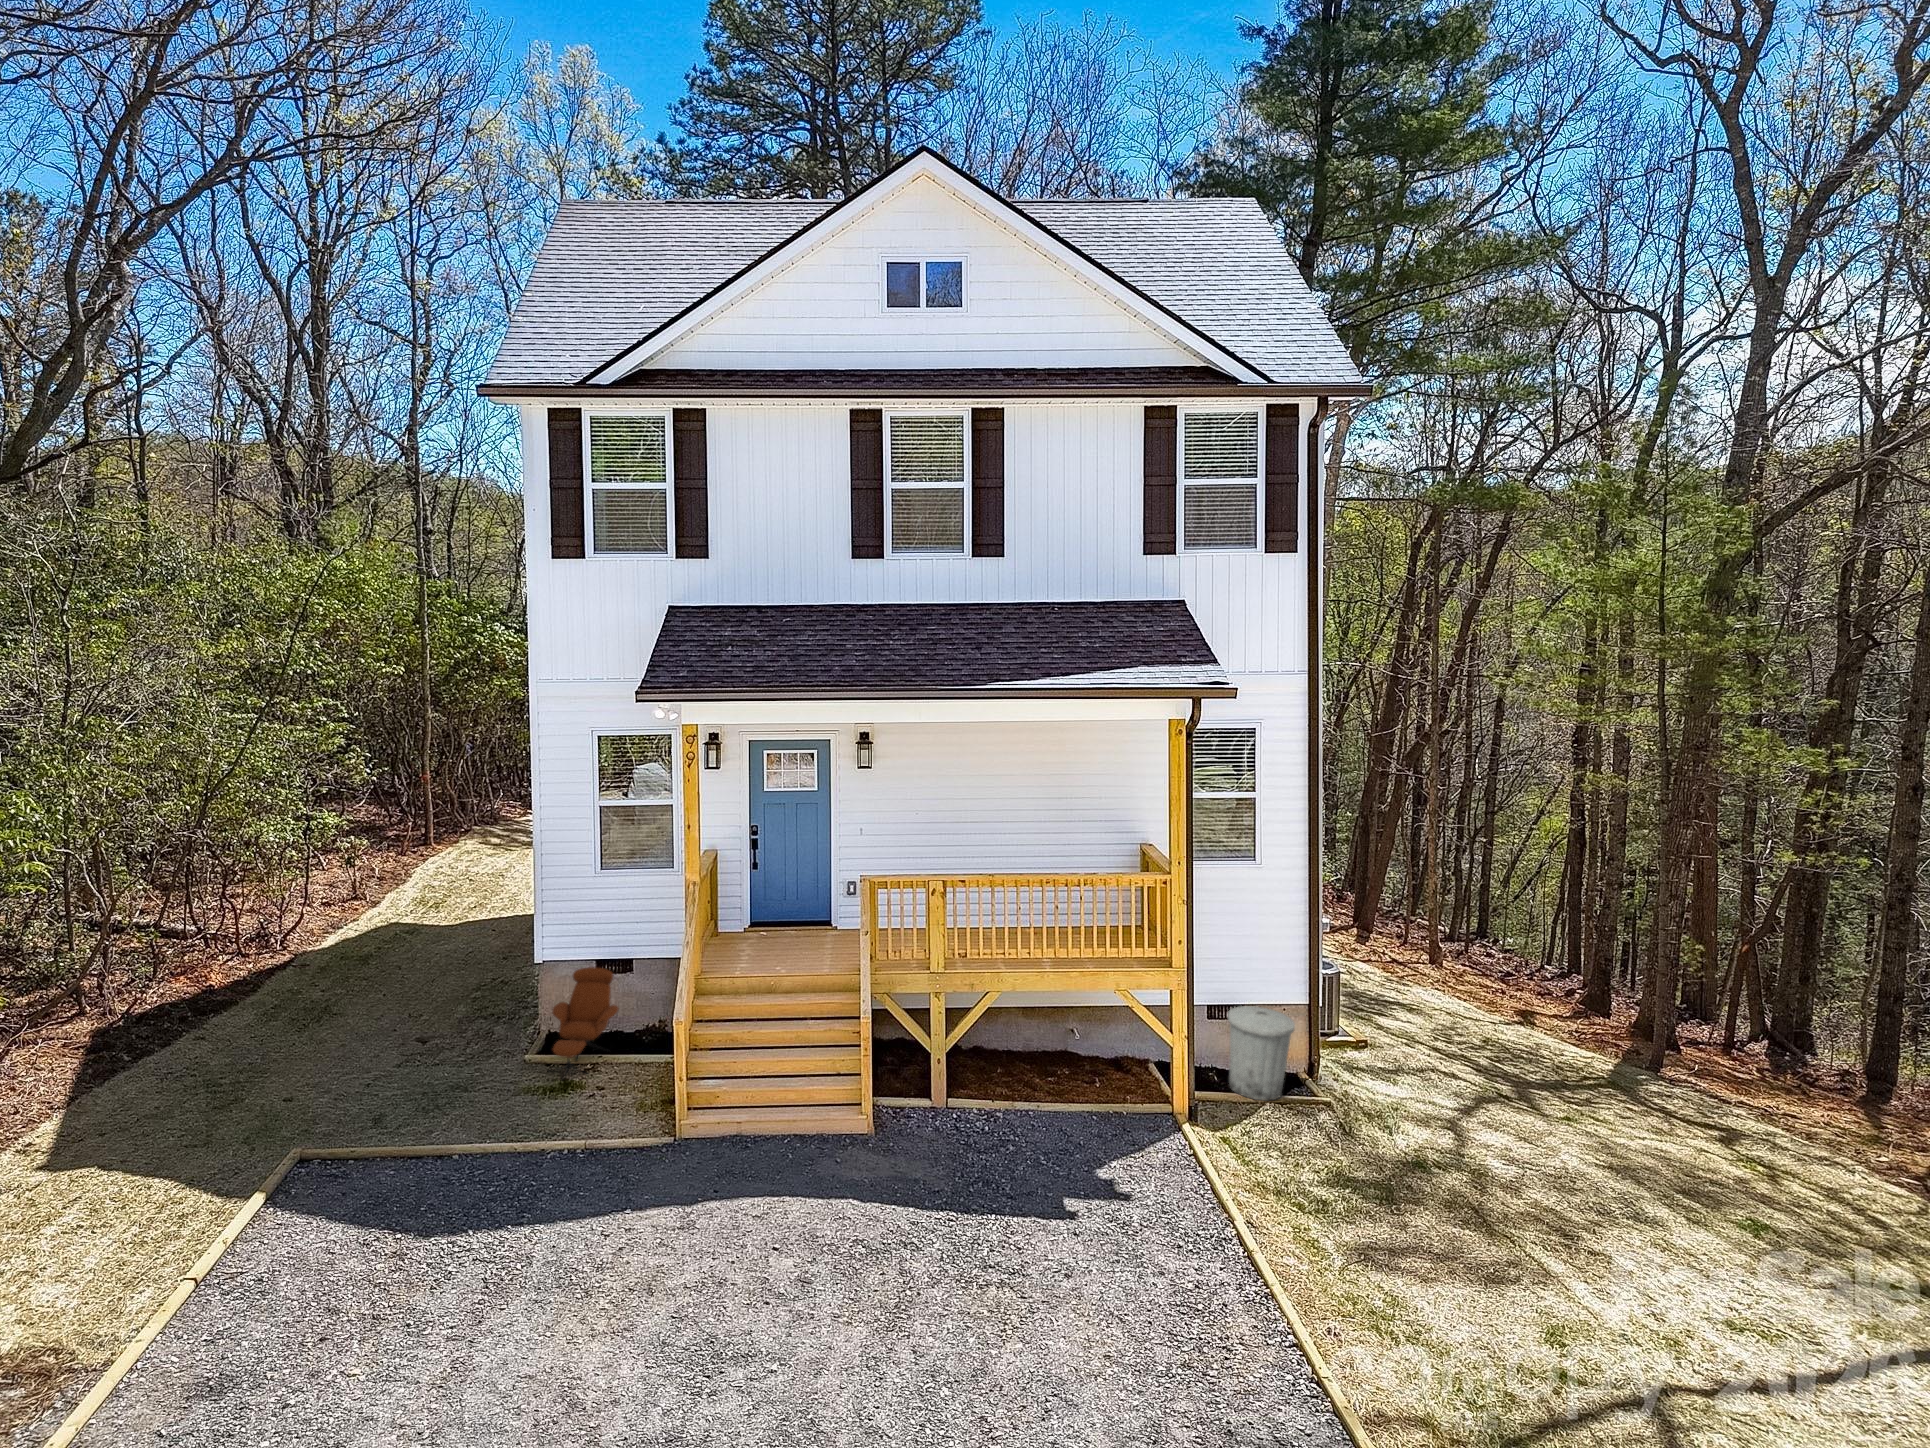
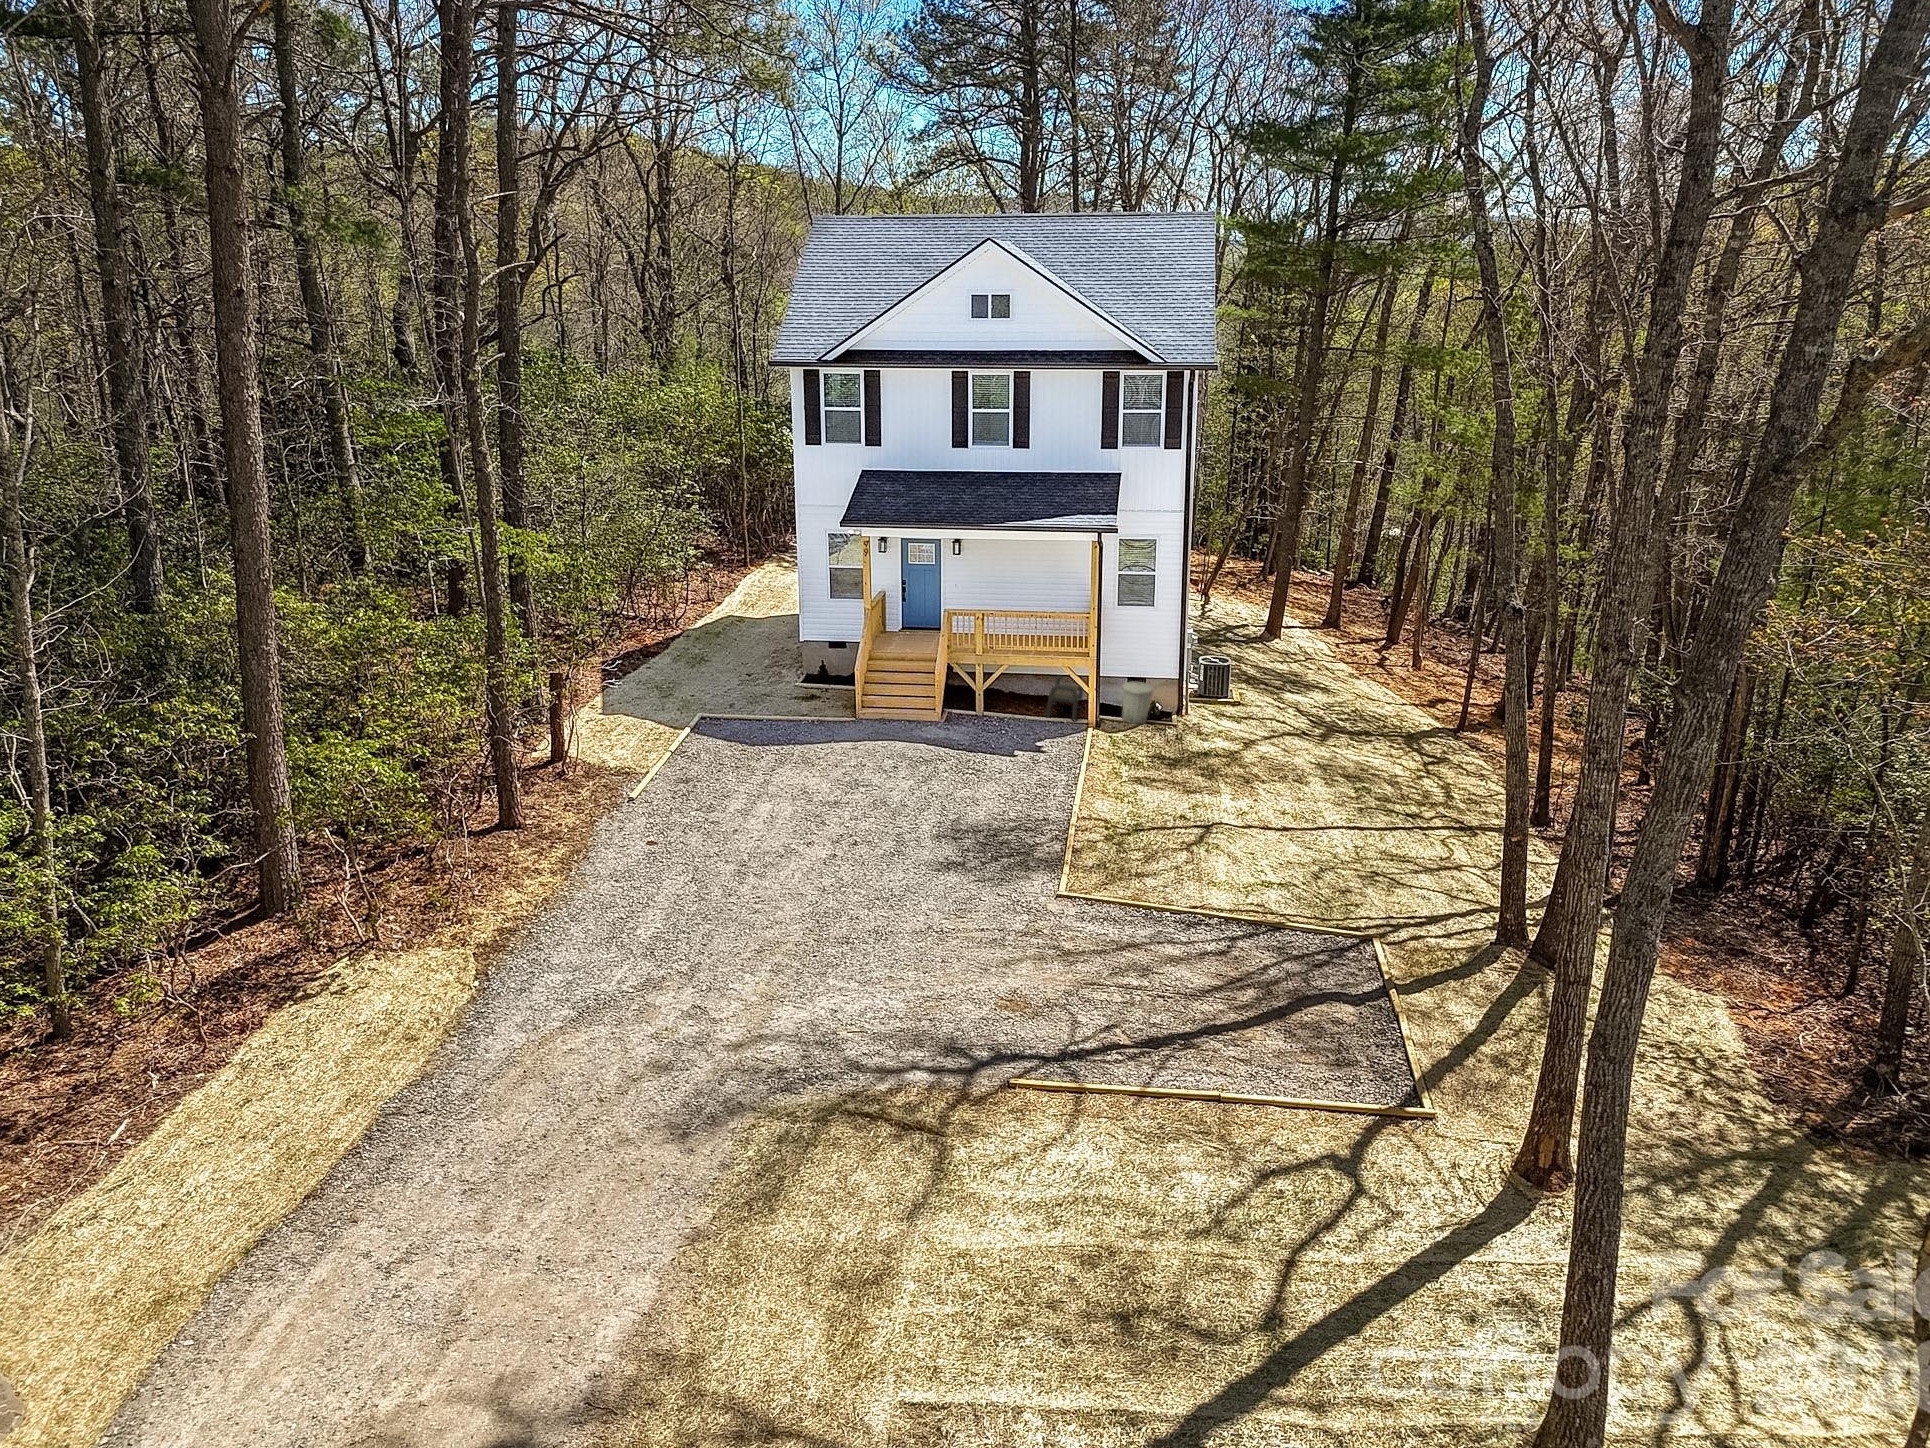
lounge chair: present [552,967,619,1078] -> none [806,642,837,688]
bench: none [1076,999,1157,1109] -> present [1046,676,1083,721]

